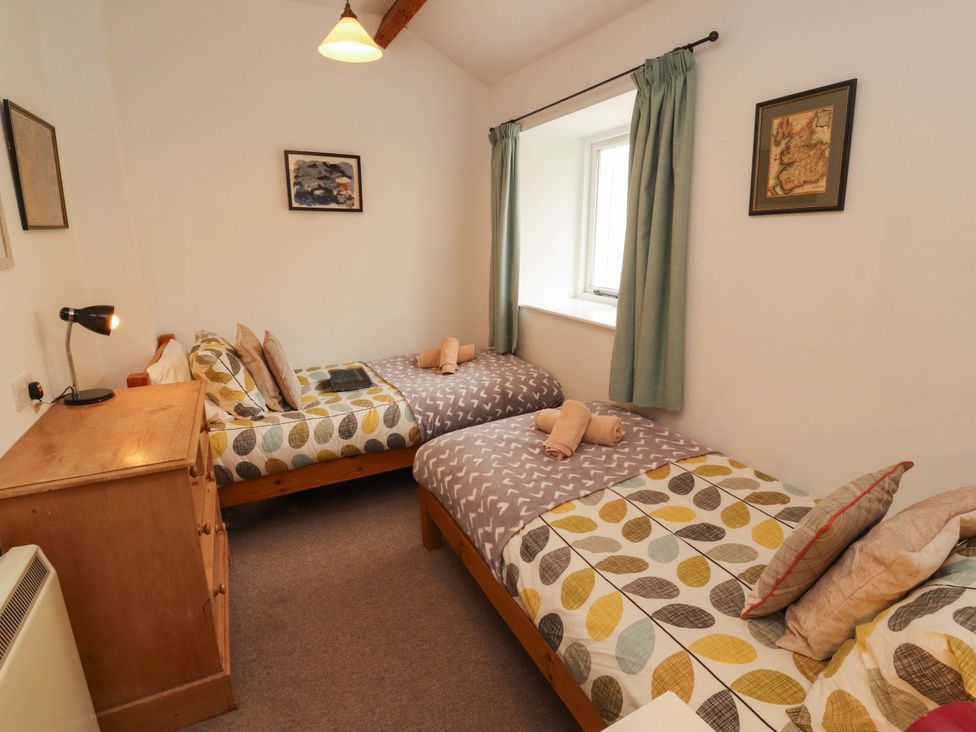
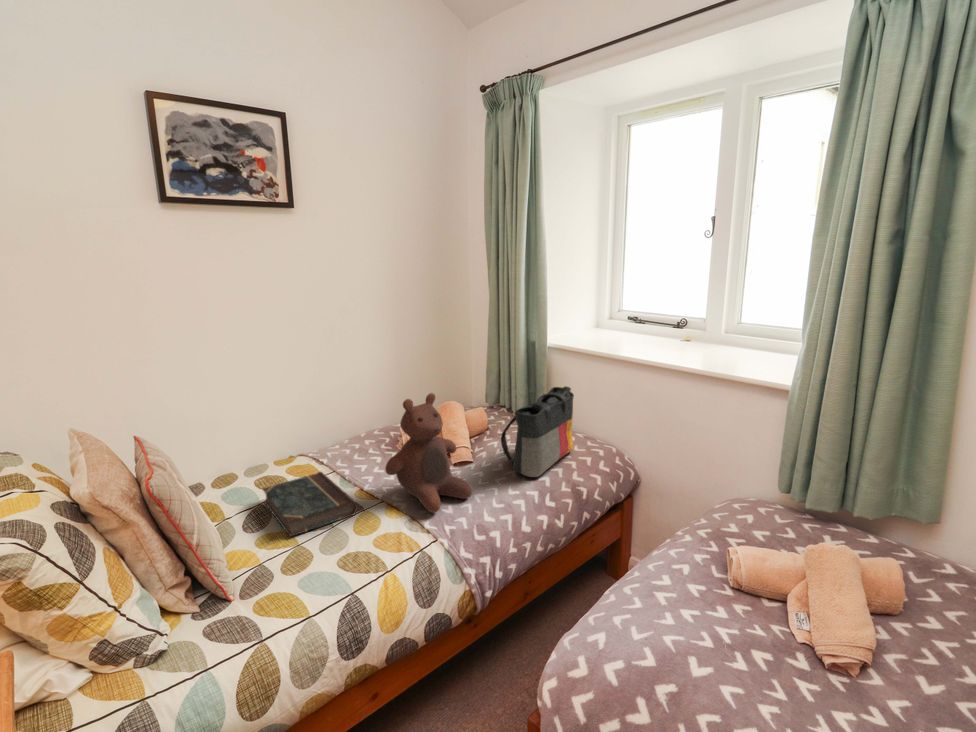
stuffed bear: none [389,323,437,389] -> present [385,393,472,513]
tote bag: none [468,329,517,380] -> present [501,387,574,477]

